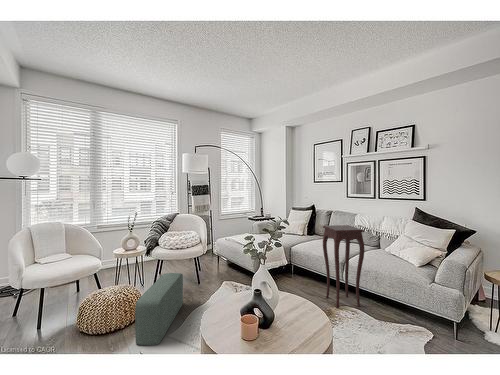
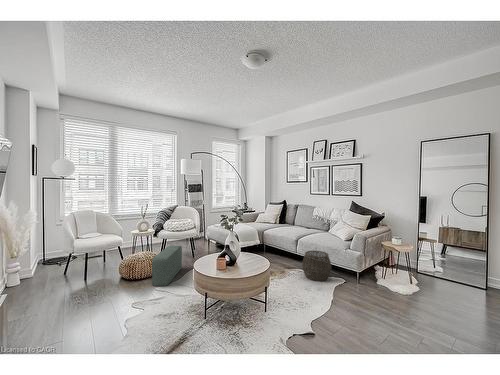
side table: present [323,225,365,309] -> none [281,213,308,270]
woven basket: none [364,284,414,337] -> present [302,251,331,281]

